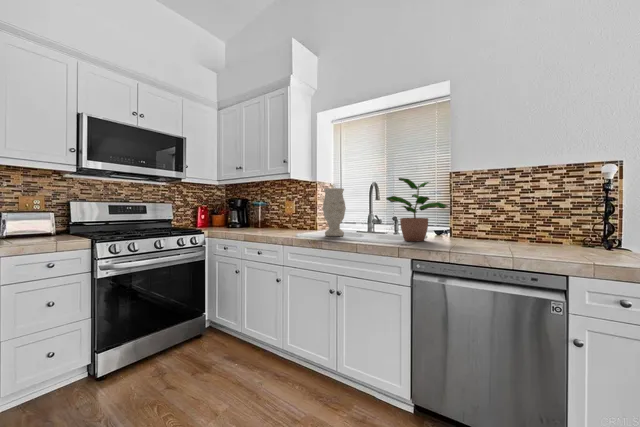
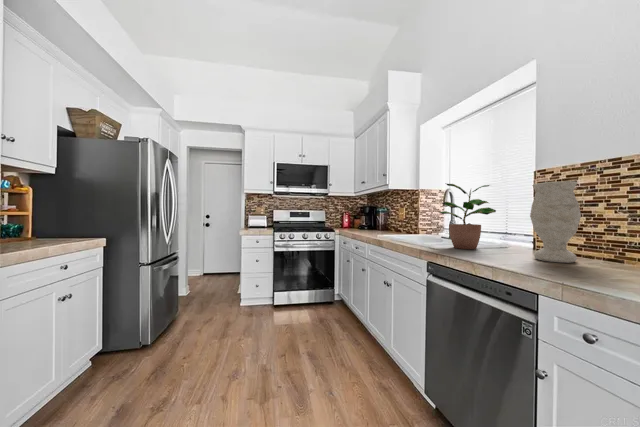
vase: present [323,188,346,236] -> present [530,181,581,263]

